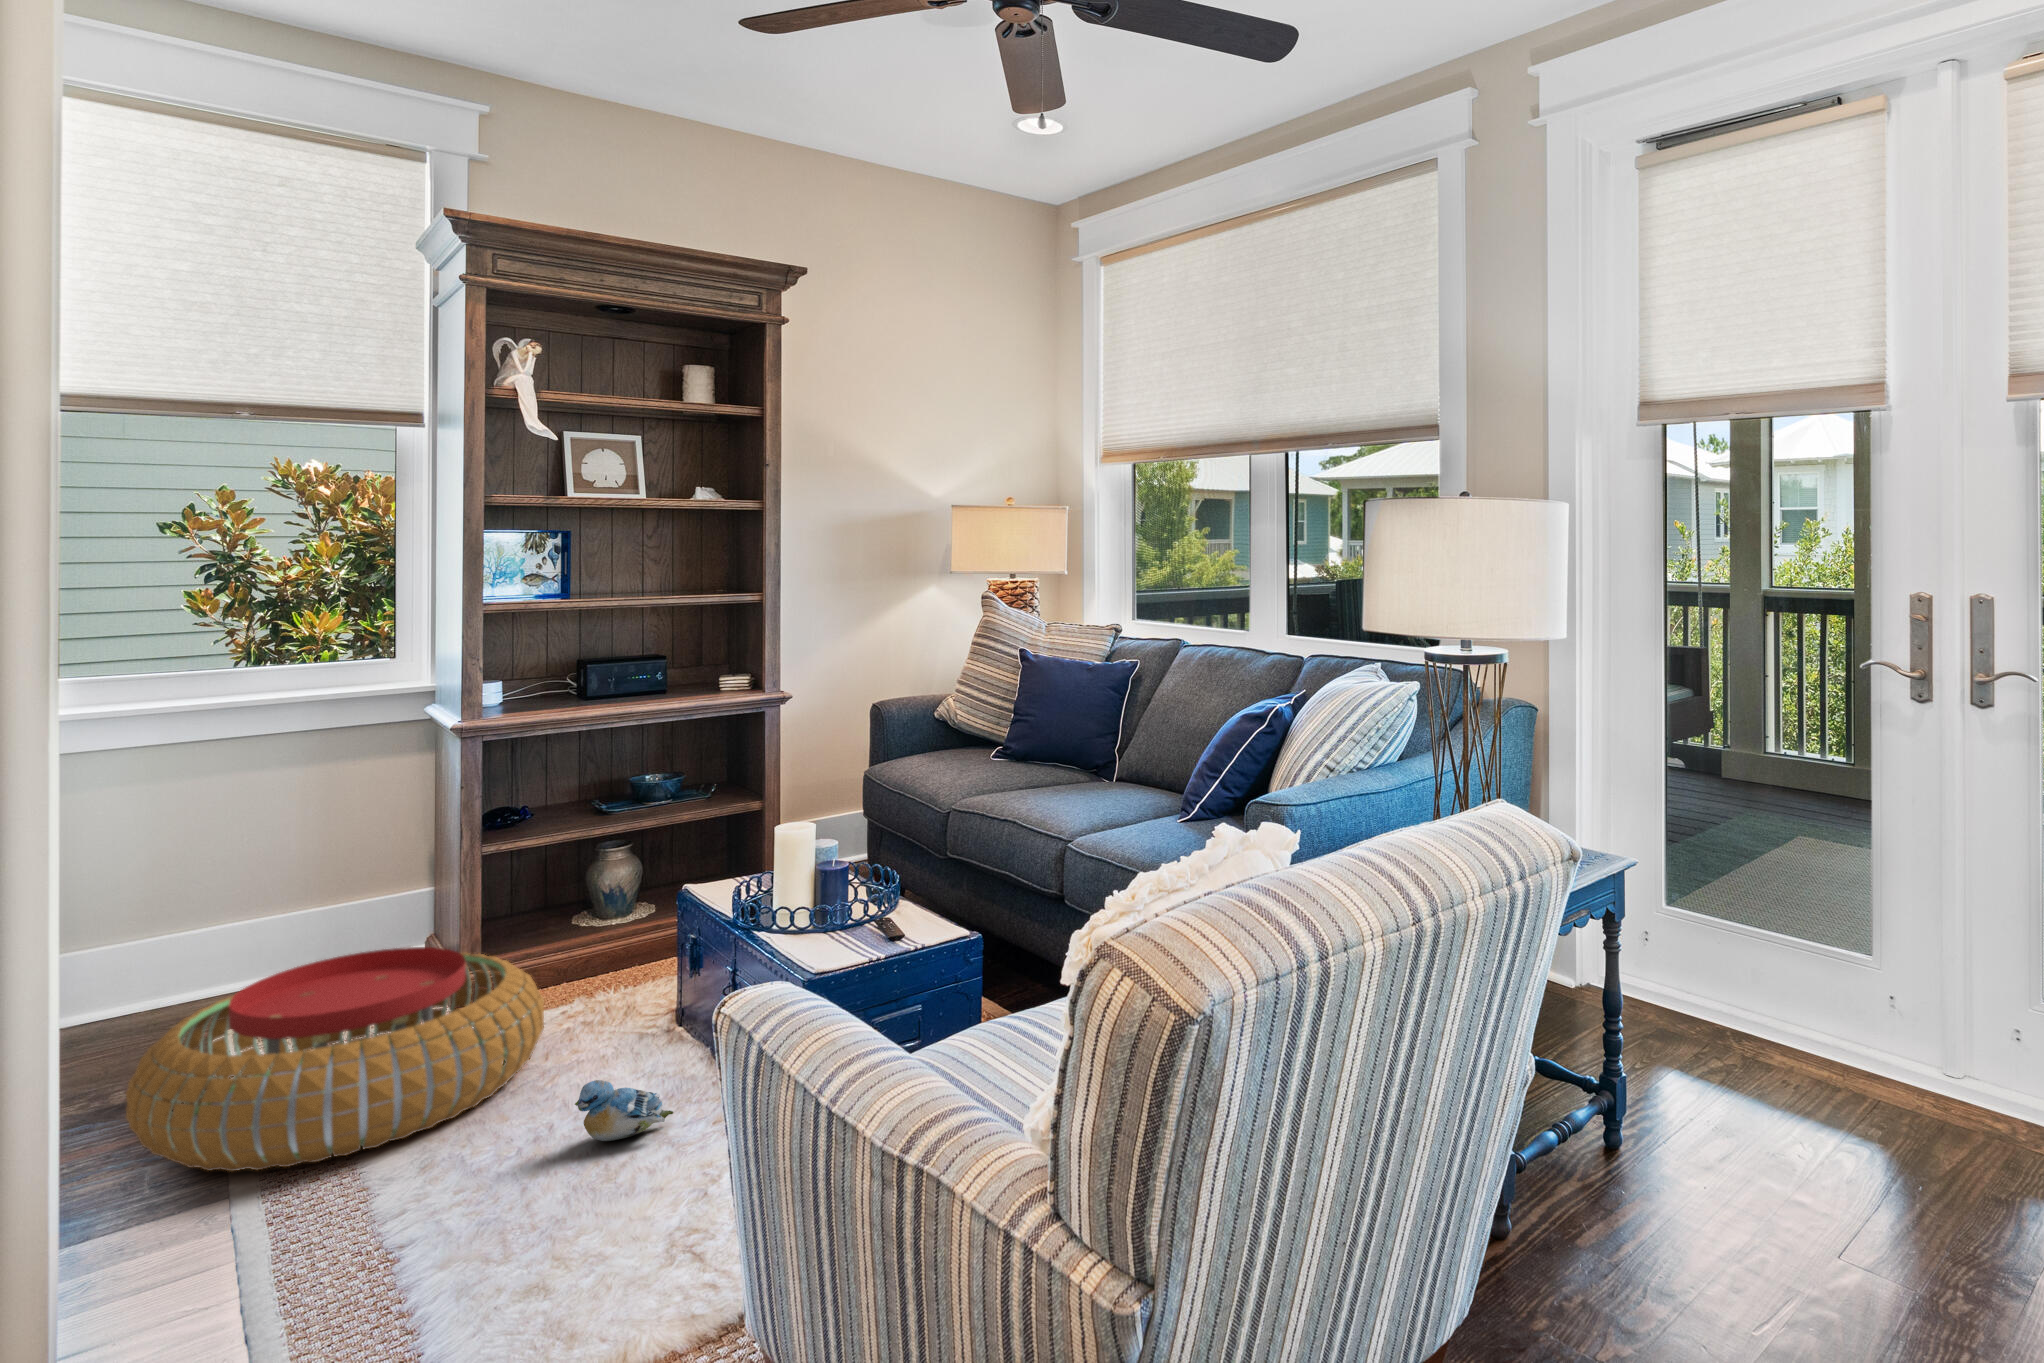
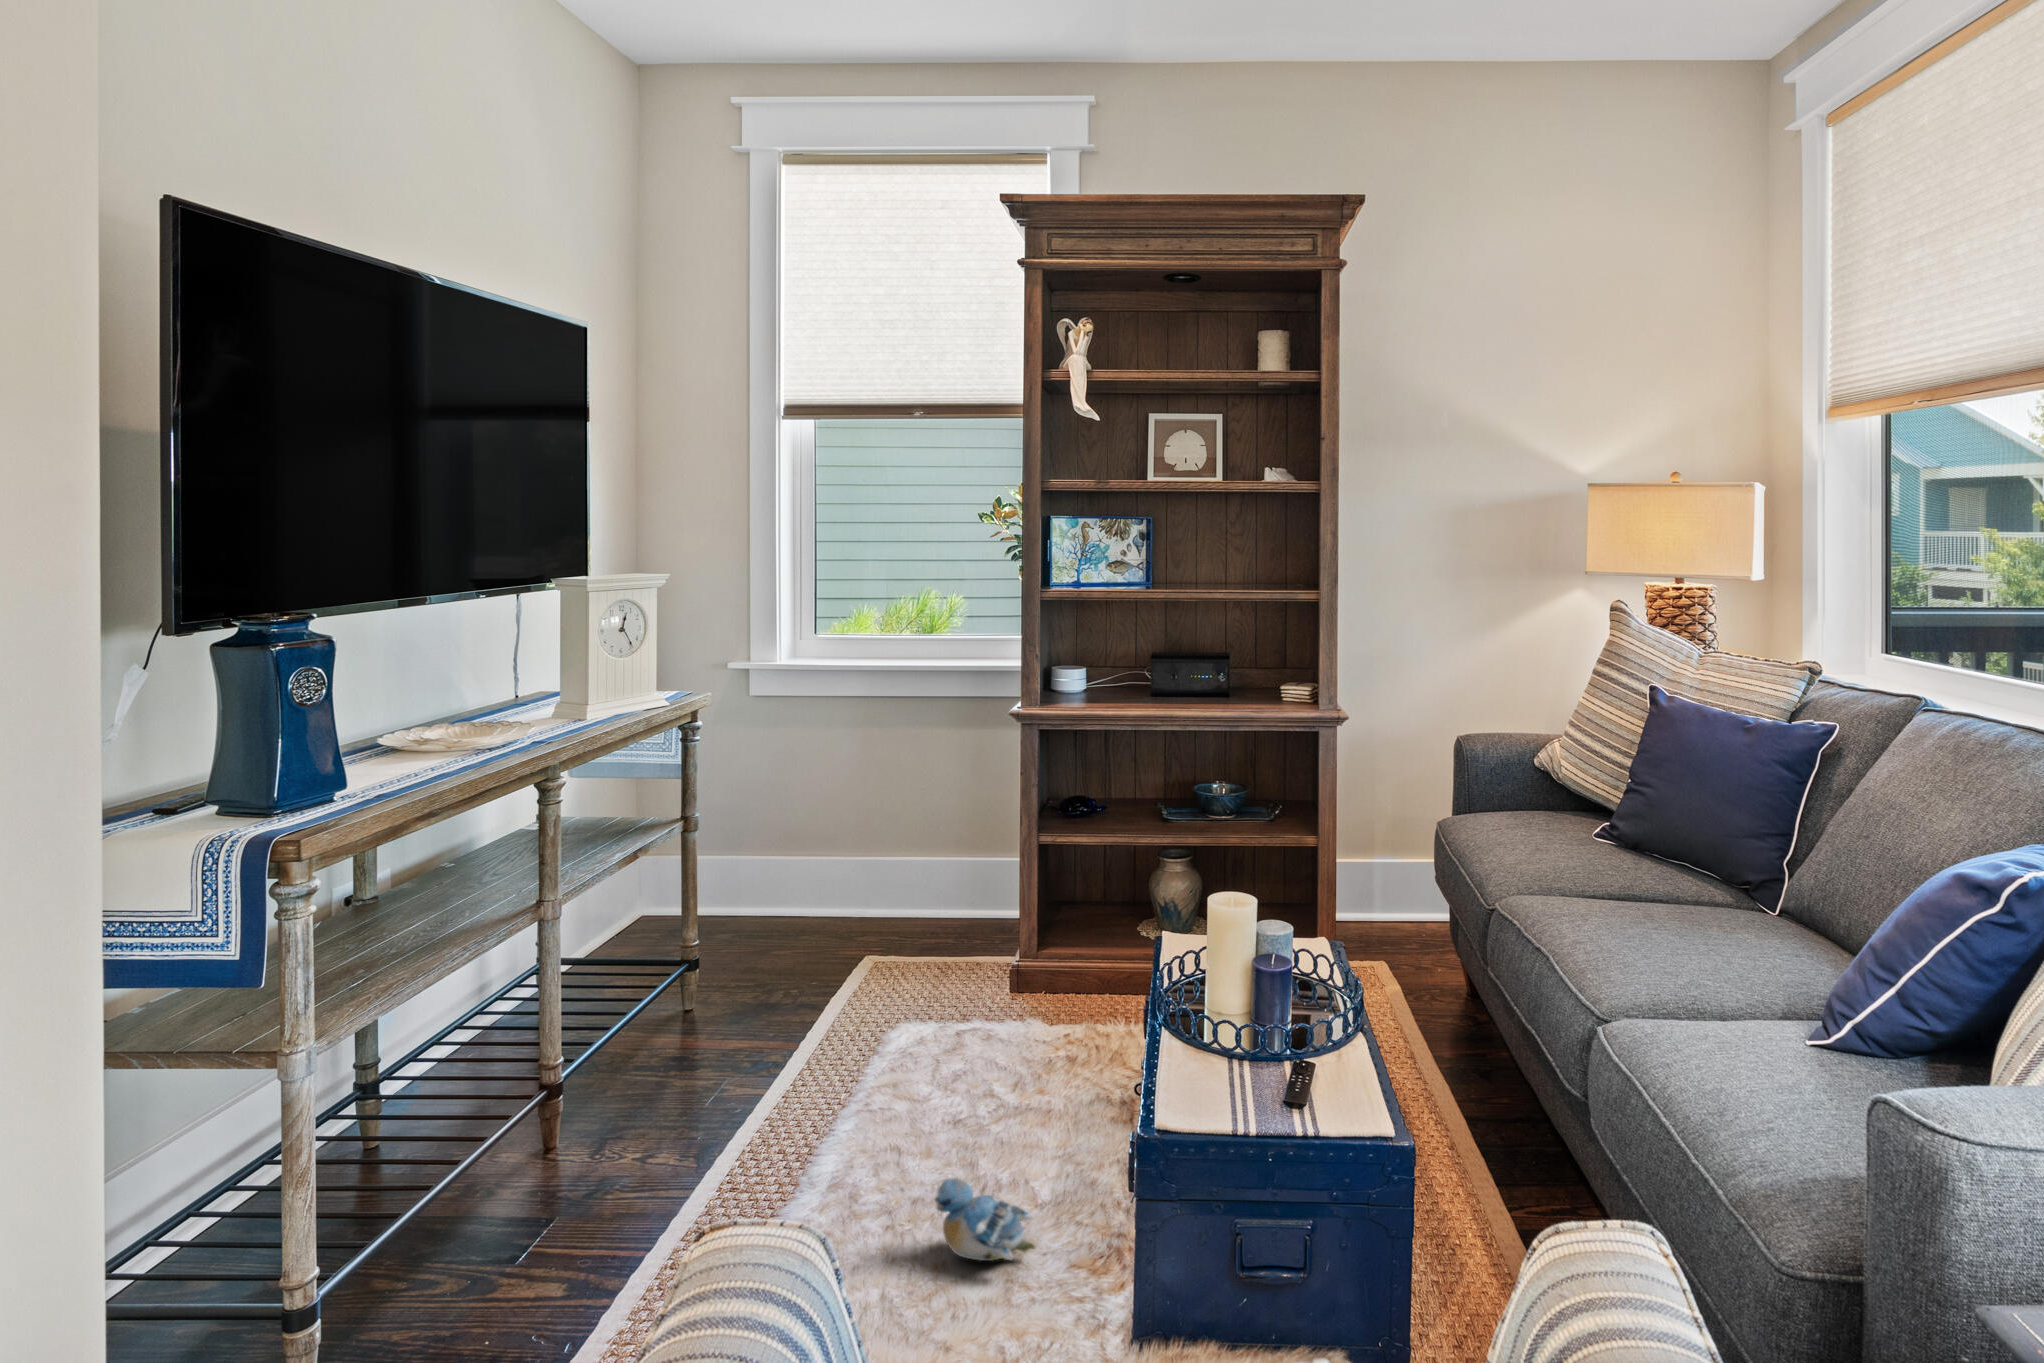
pouf: present [126,947,544,1172] -> none [675,935,1017,1160]

